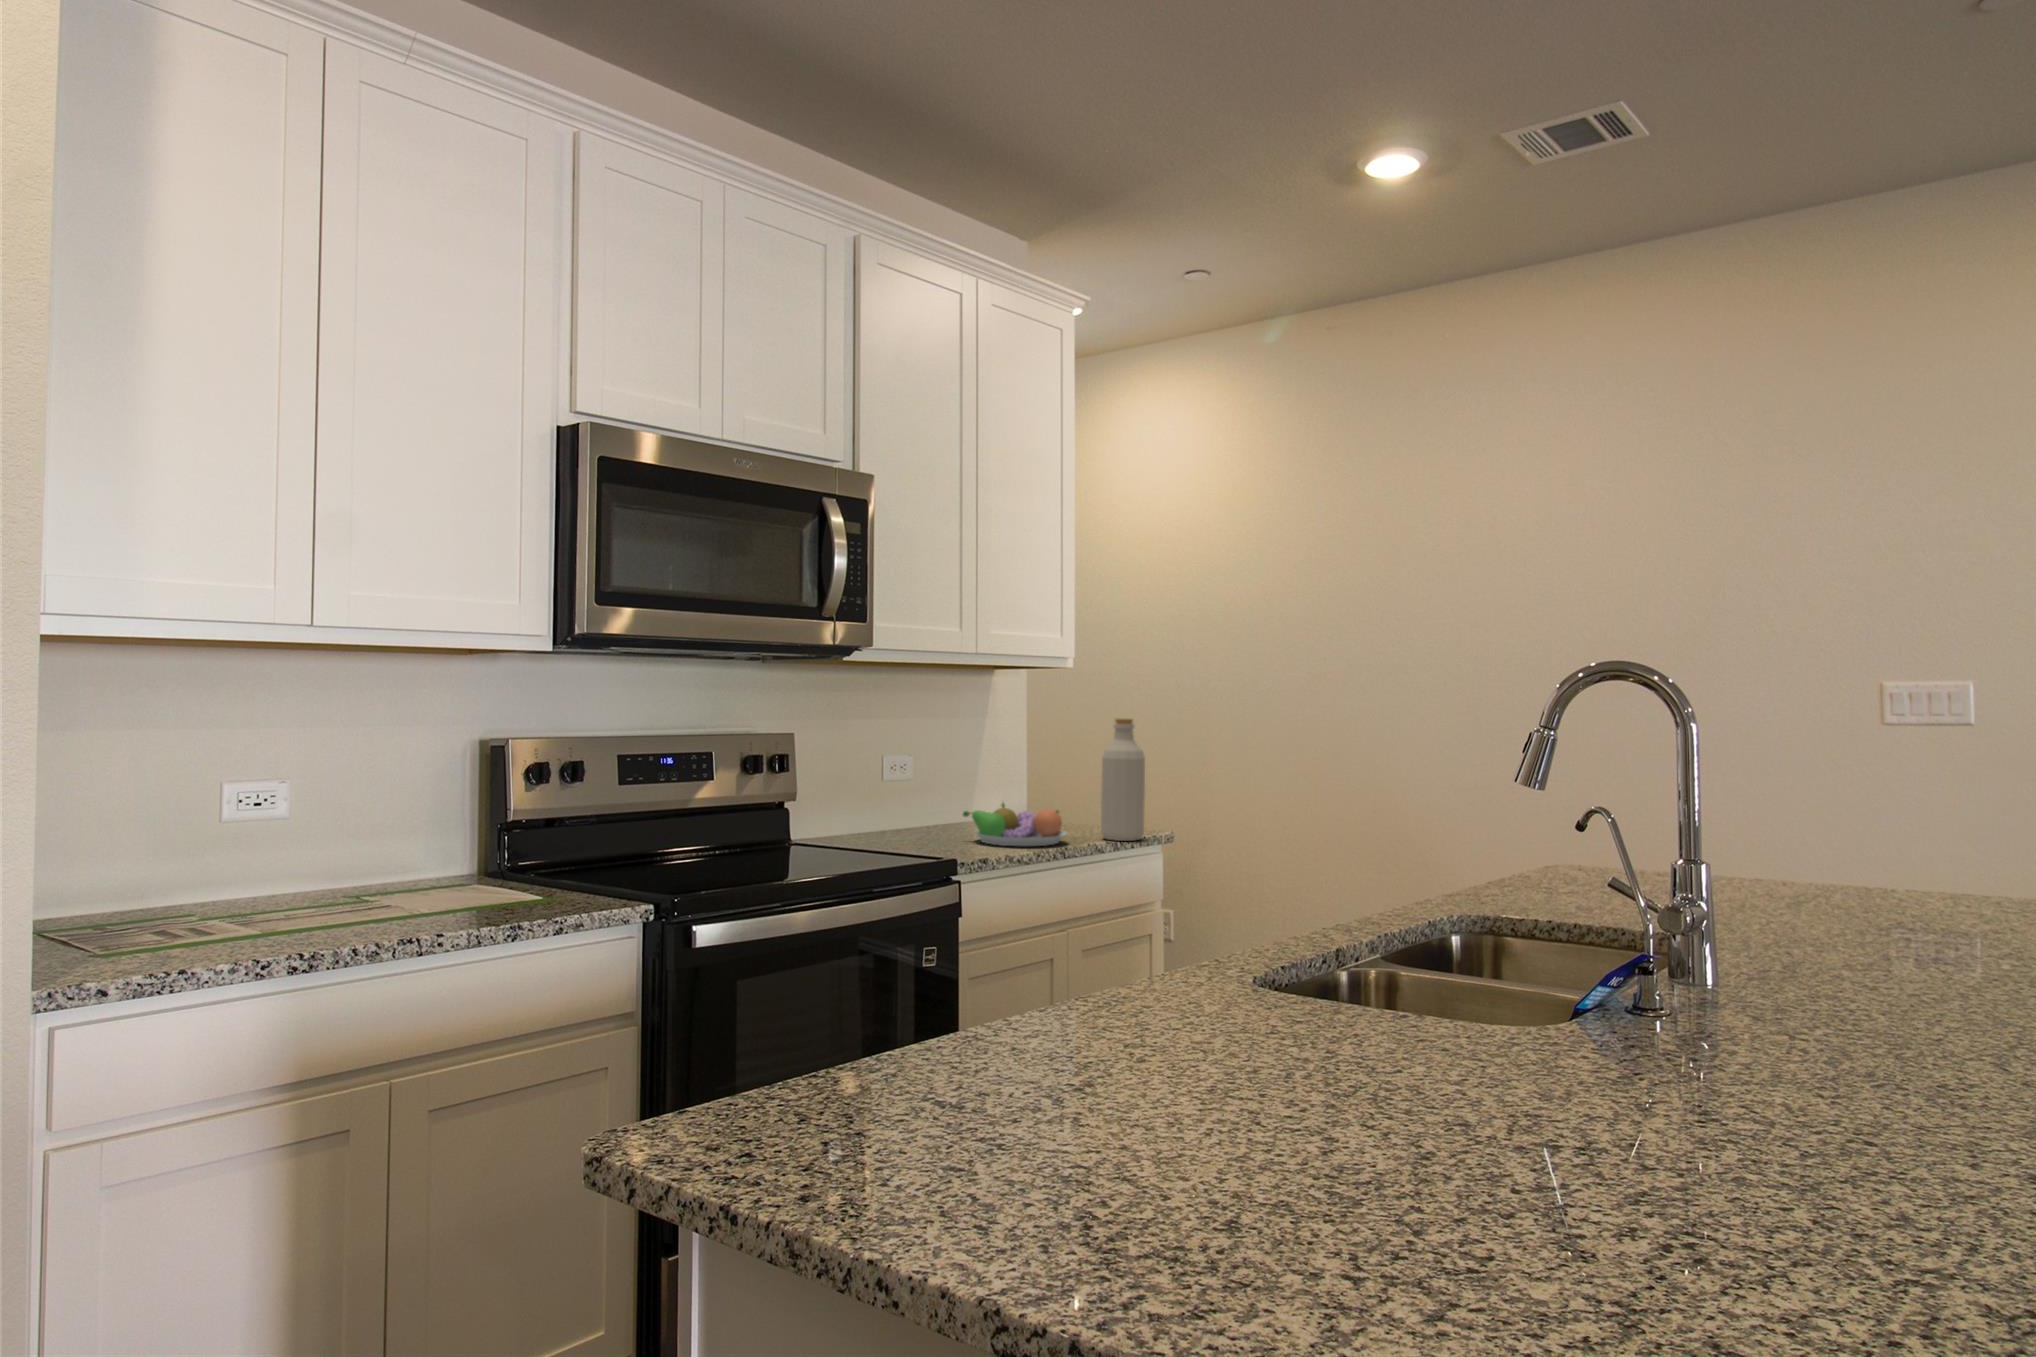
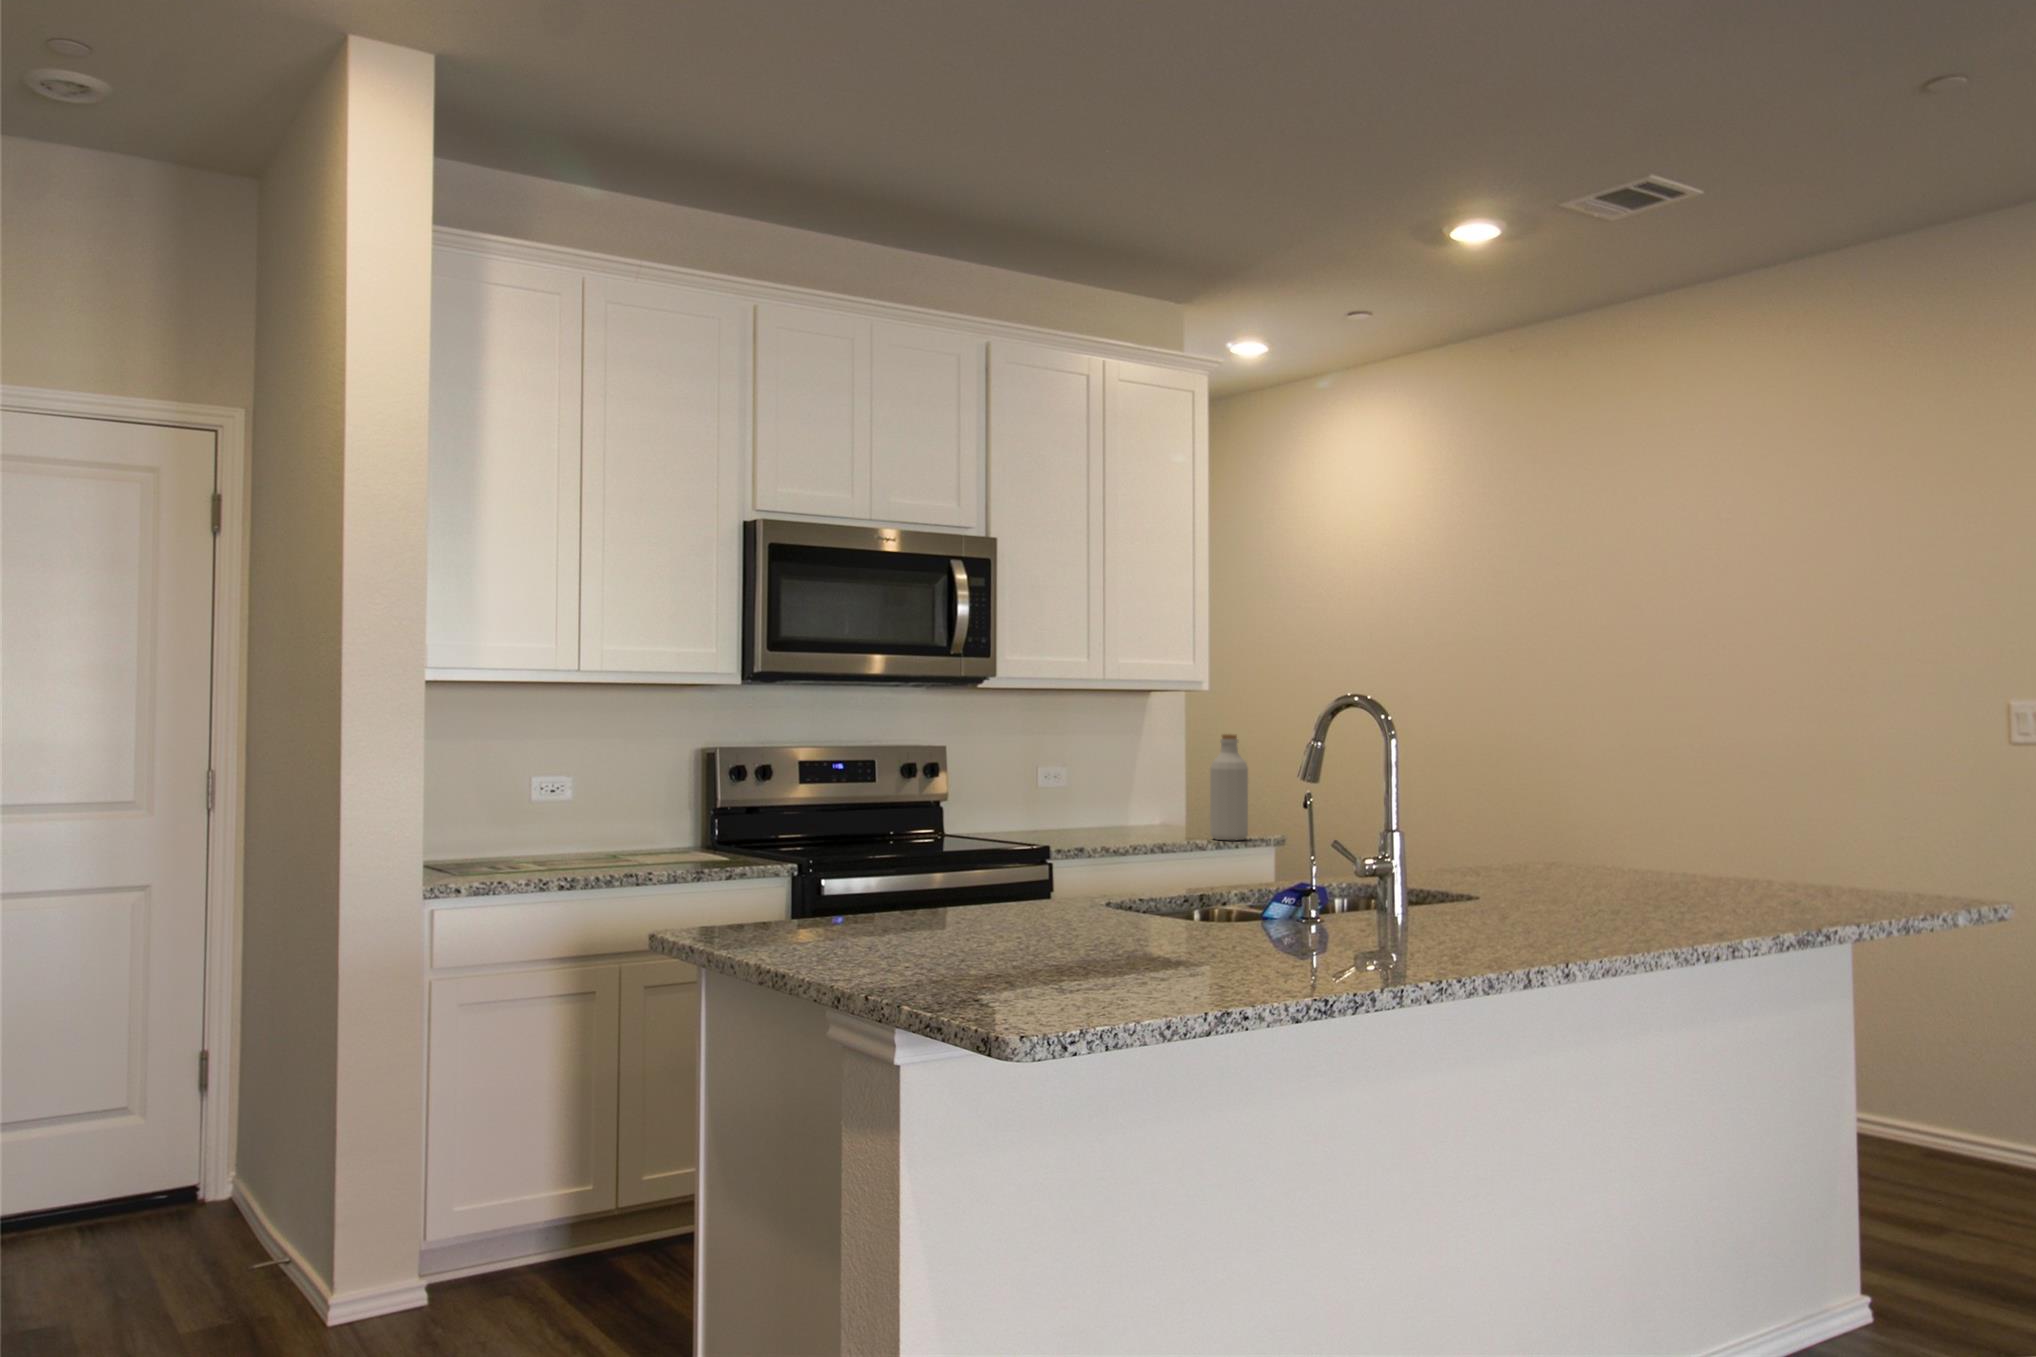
fruit bowl: present [963,803,1067,846] -> none [1087,805,1175,842]

